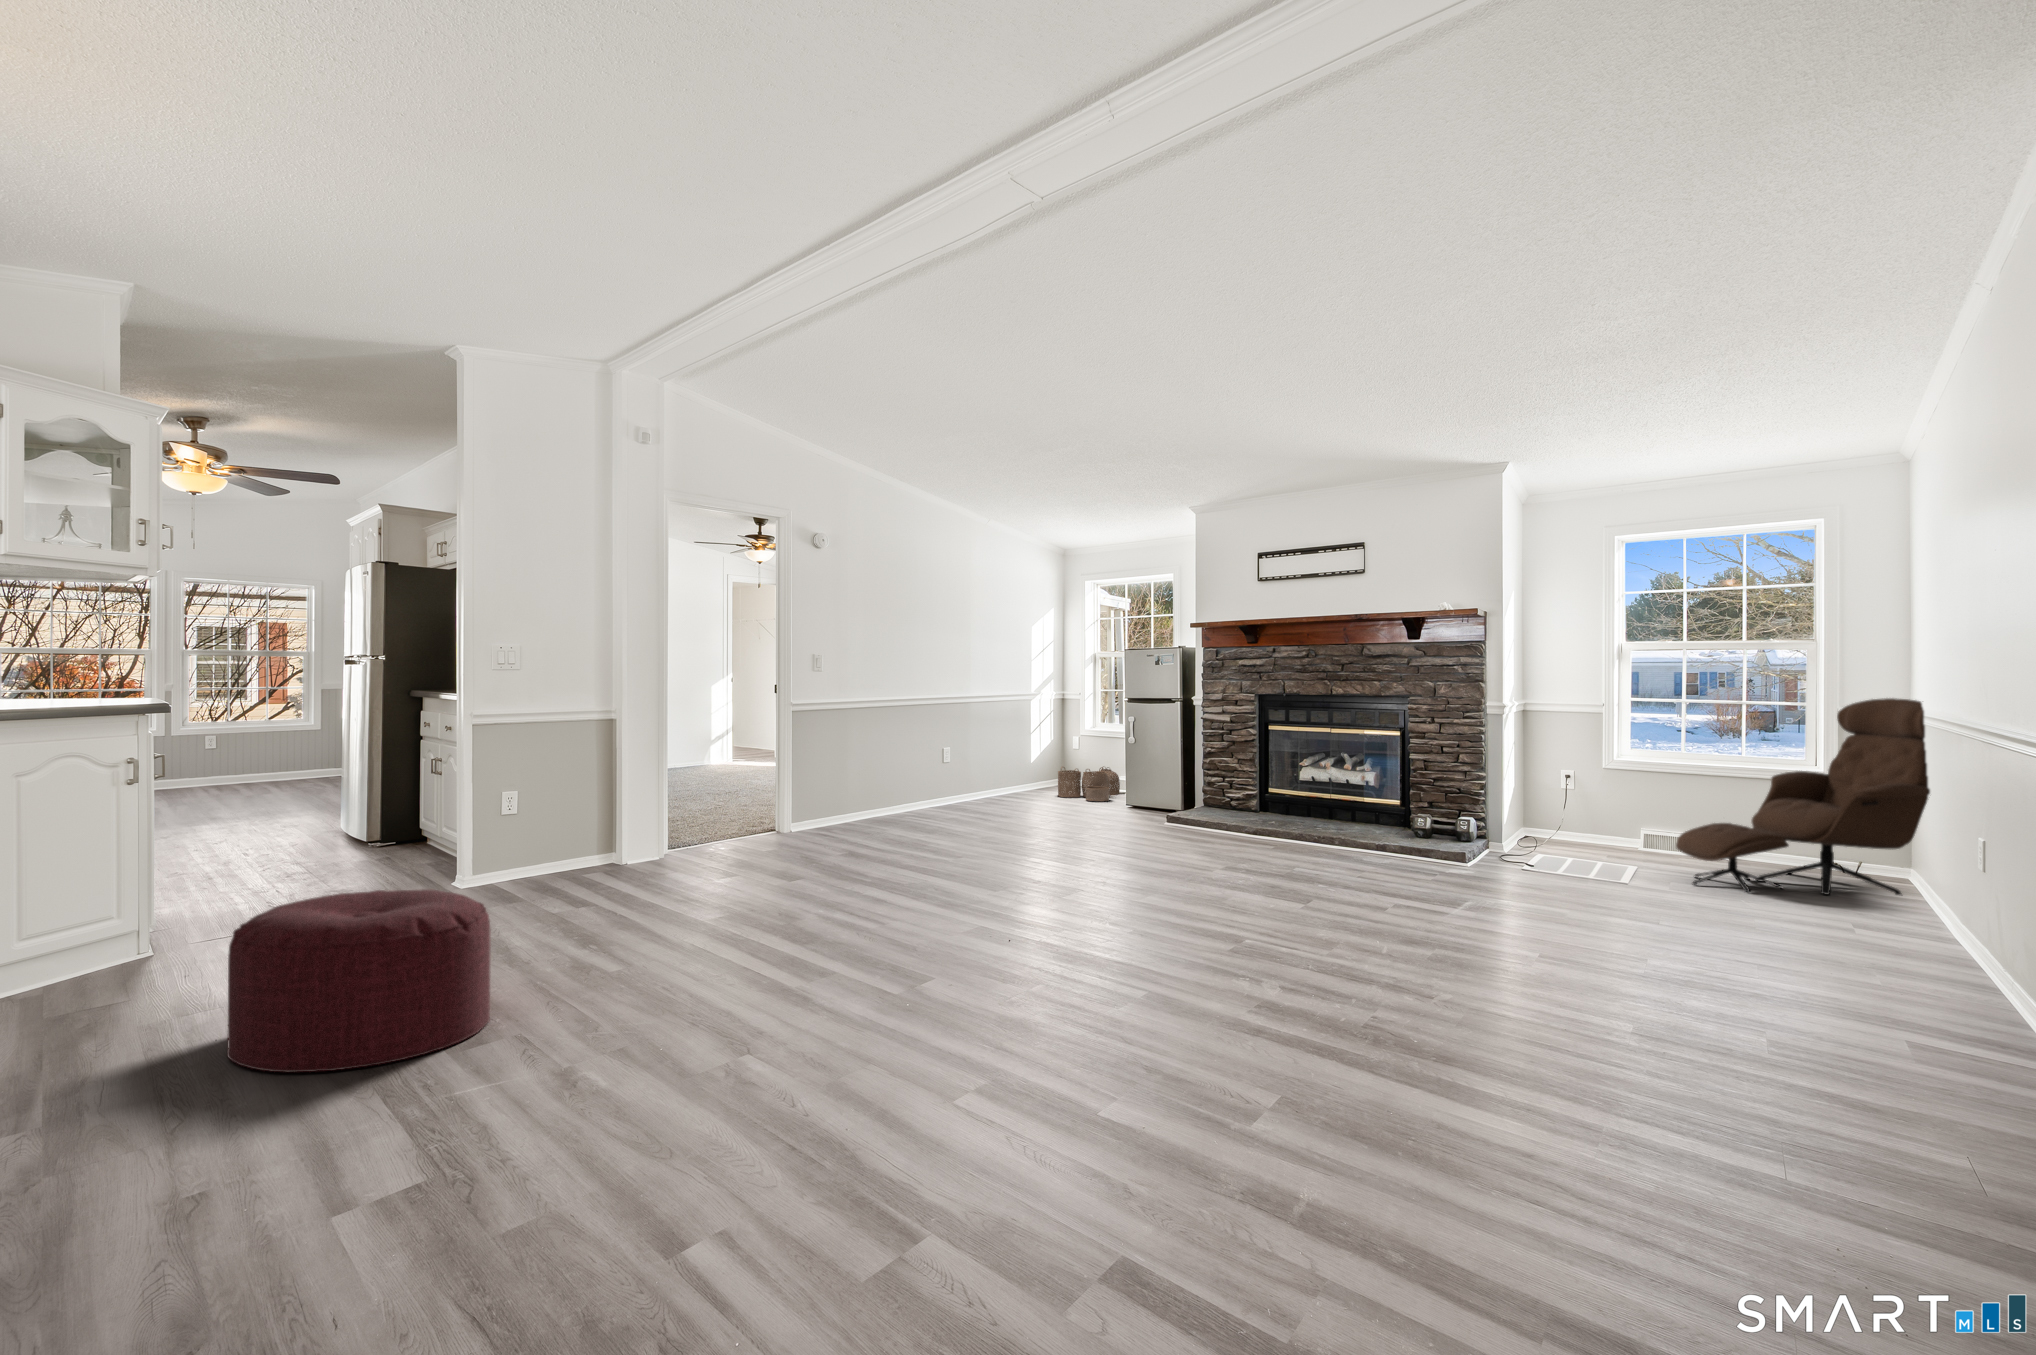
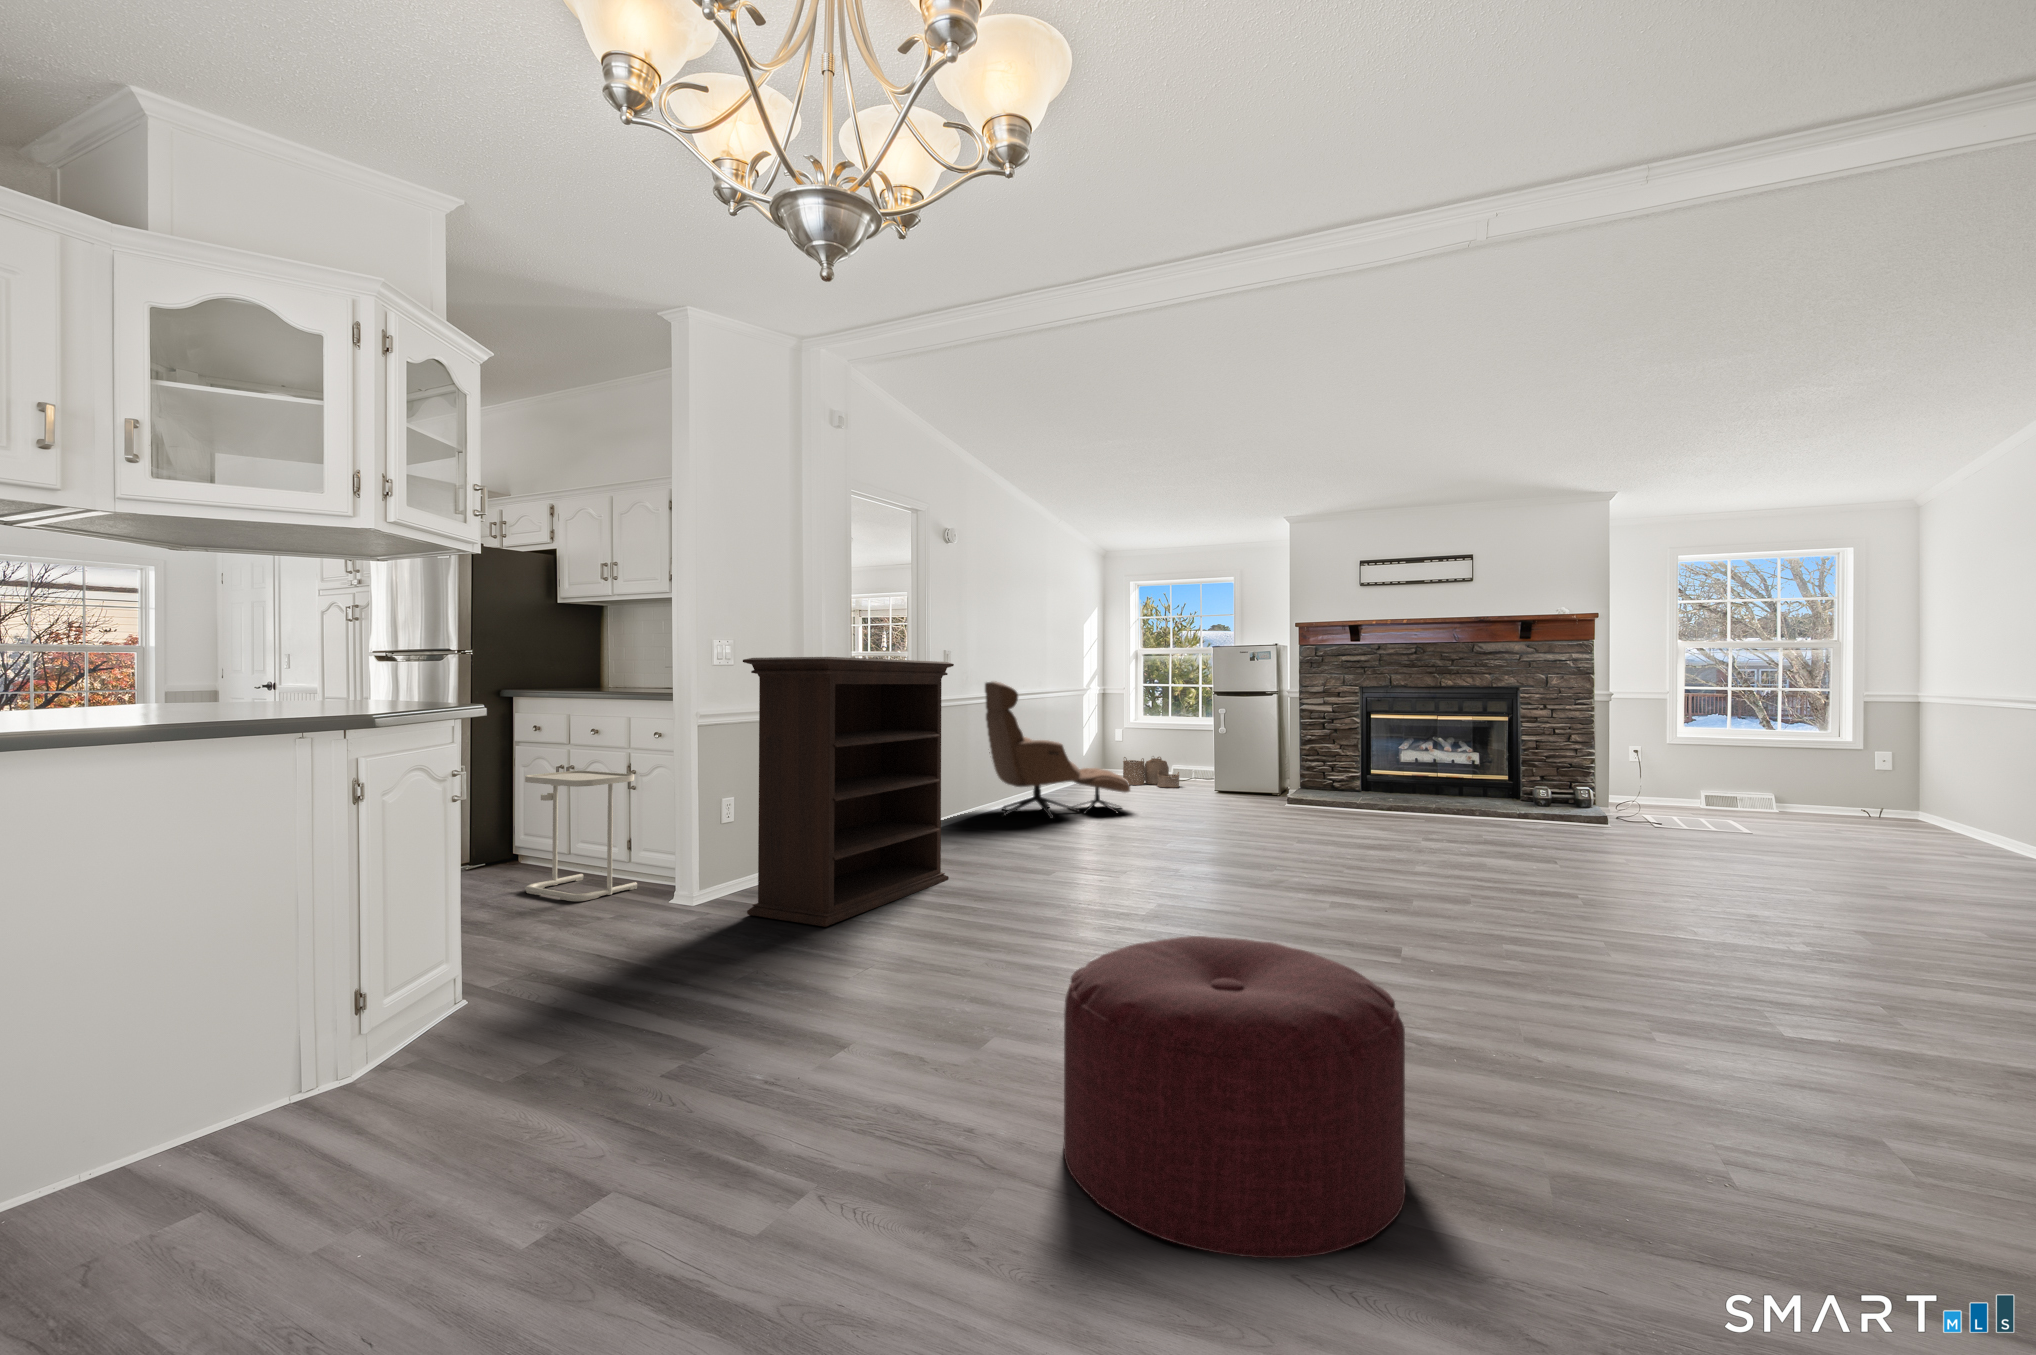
bookshelf: none [429,671,656,895] -> present [743,657,954,927]
lounge chair: present [1676,698,1930,895] -> present [985,681,1130,819]
side table: none [325,762,406,867] -> present [525,771,637,901]

